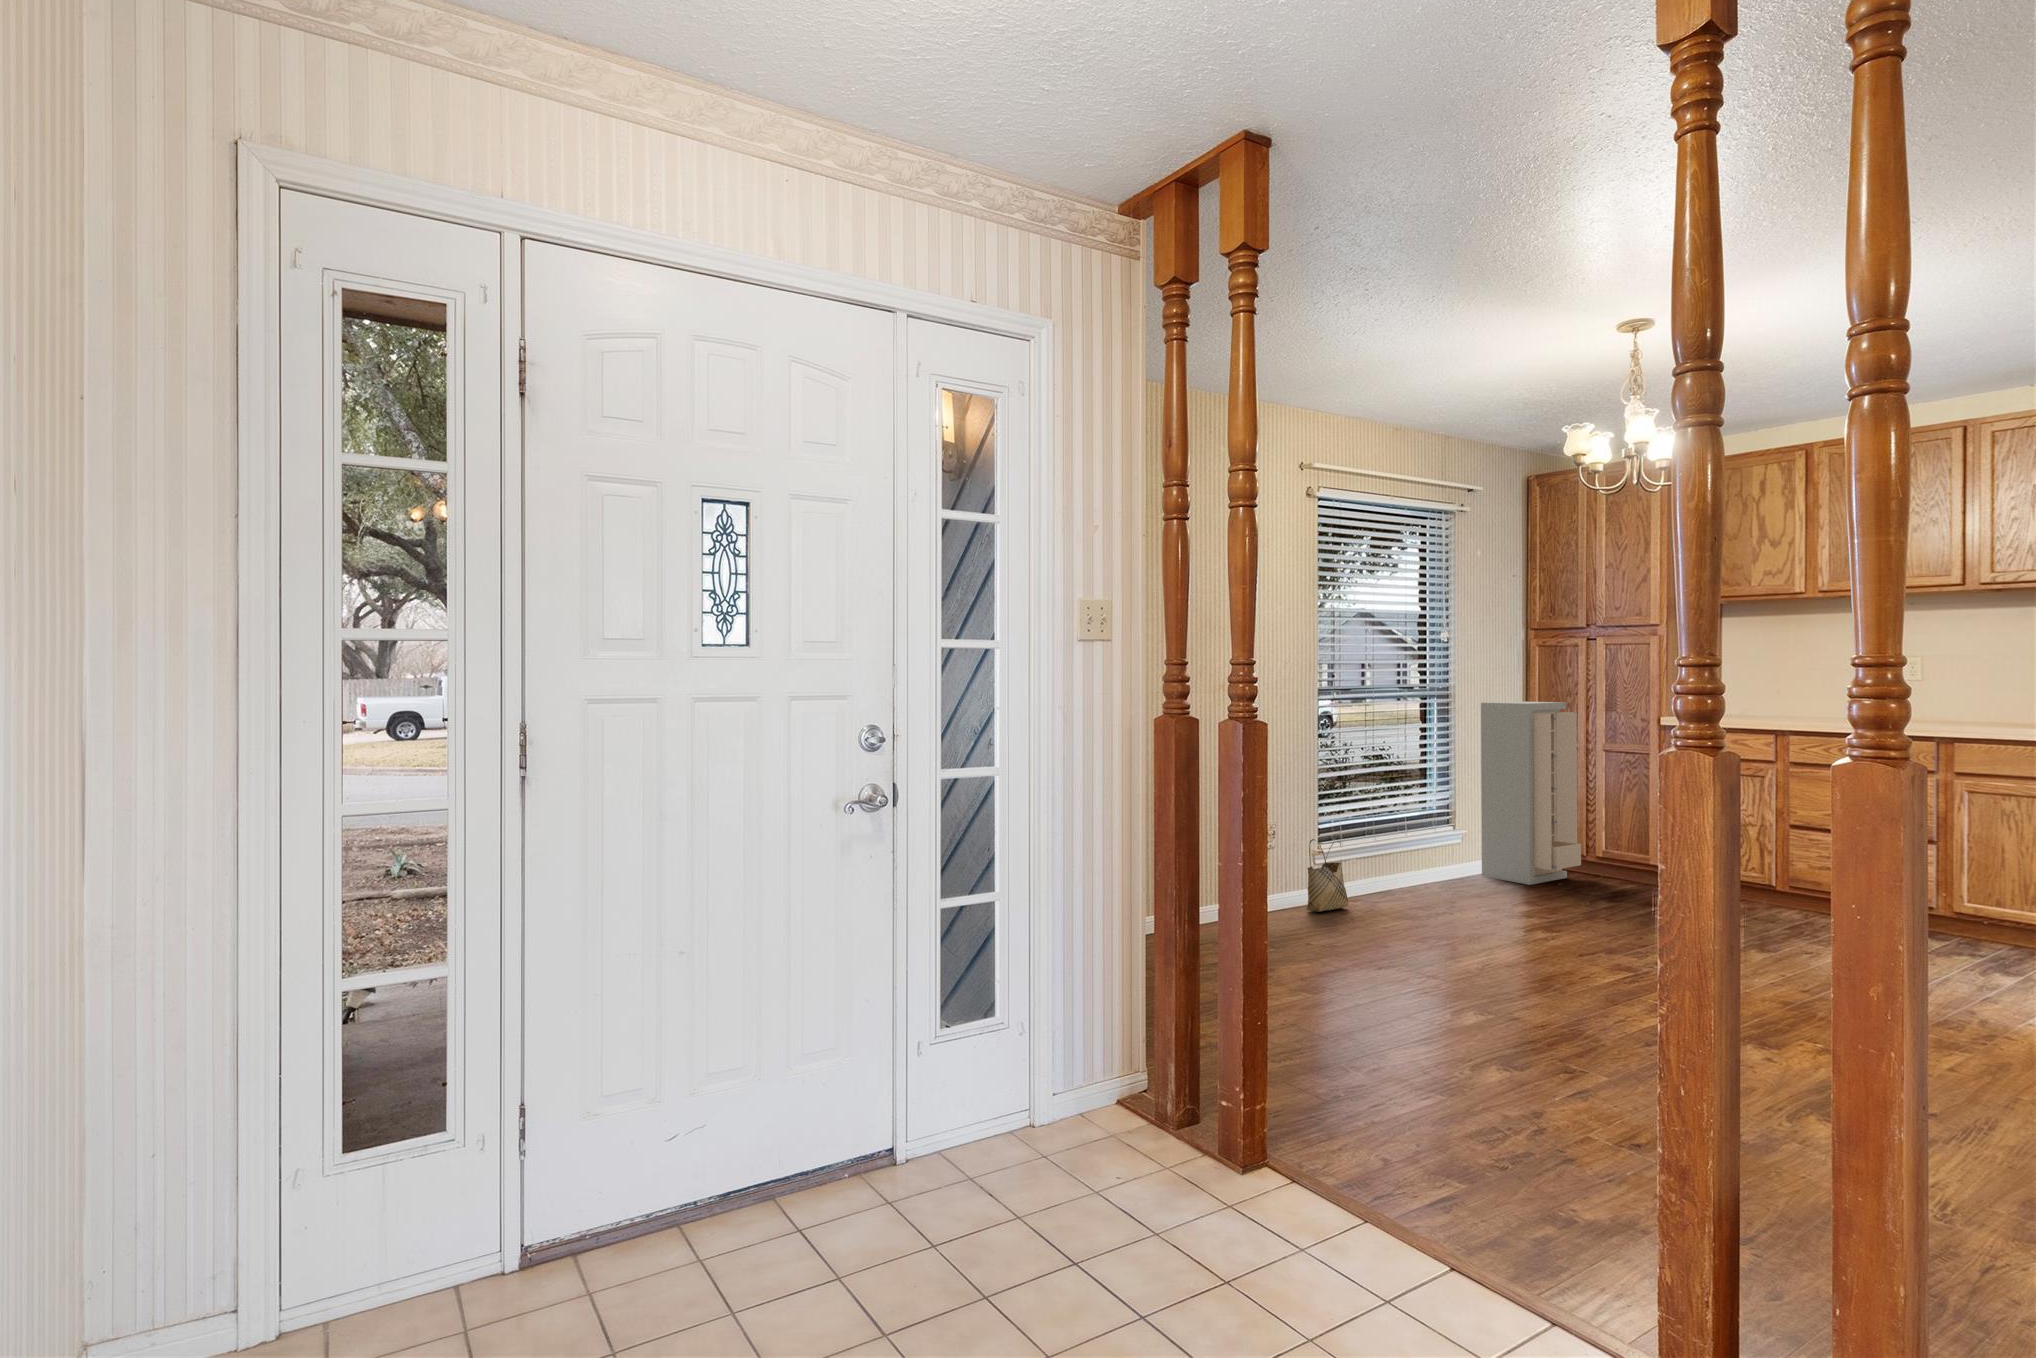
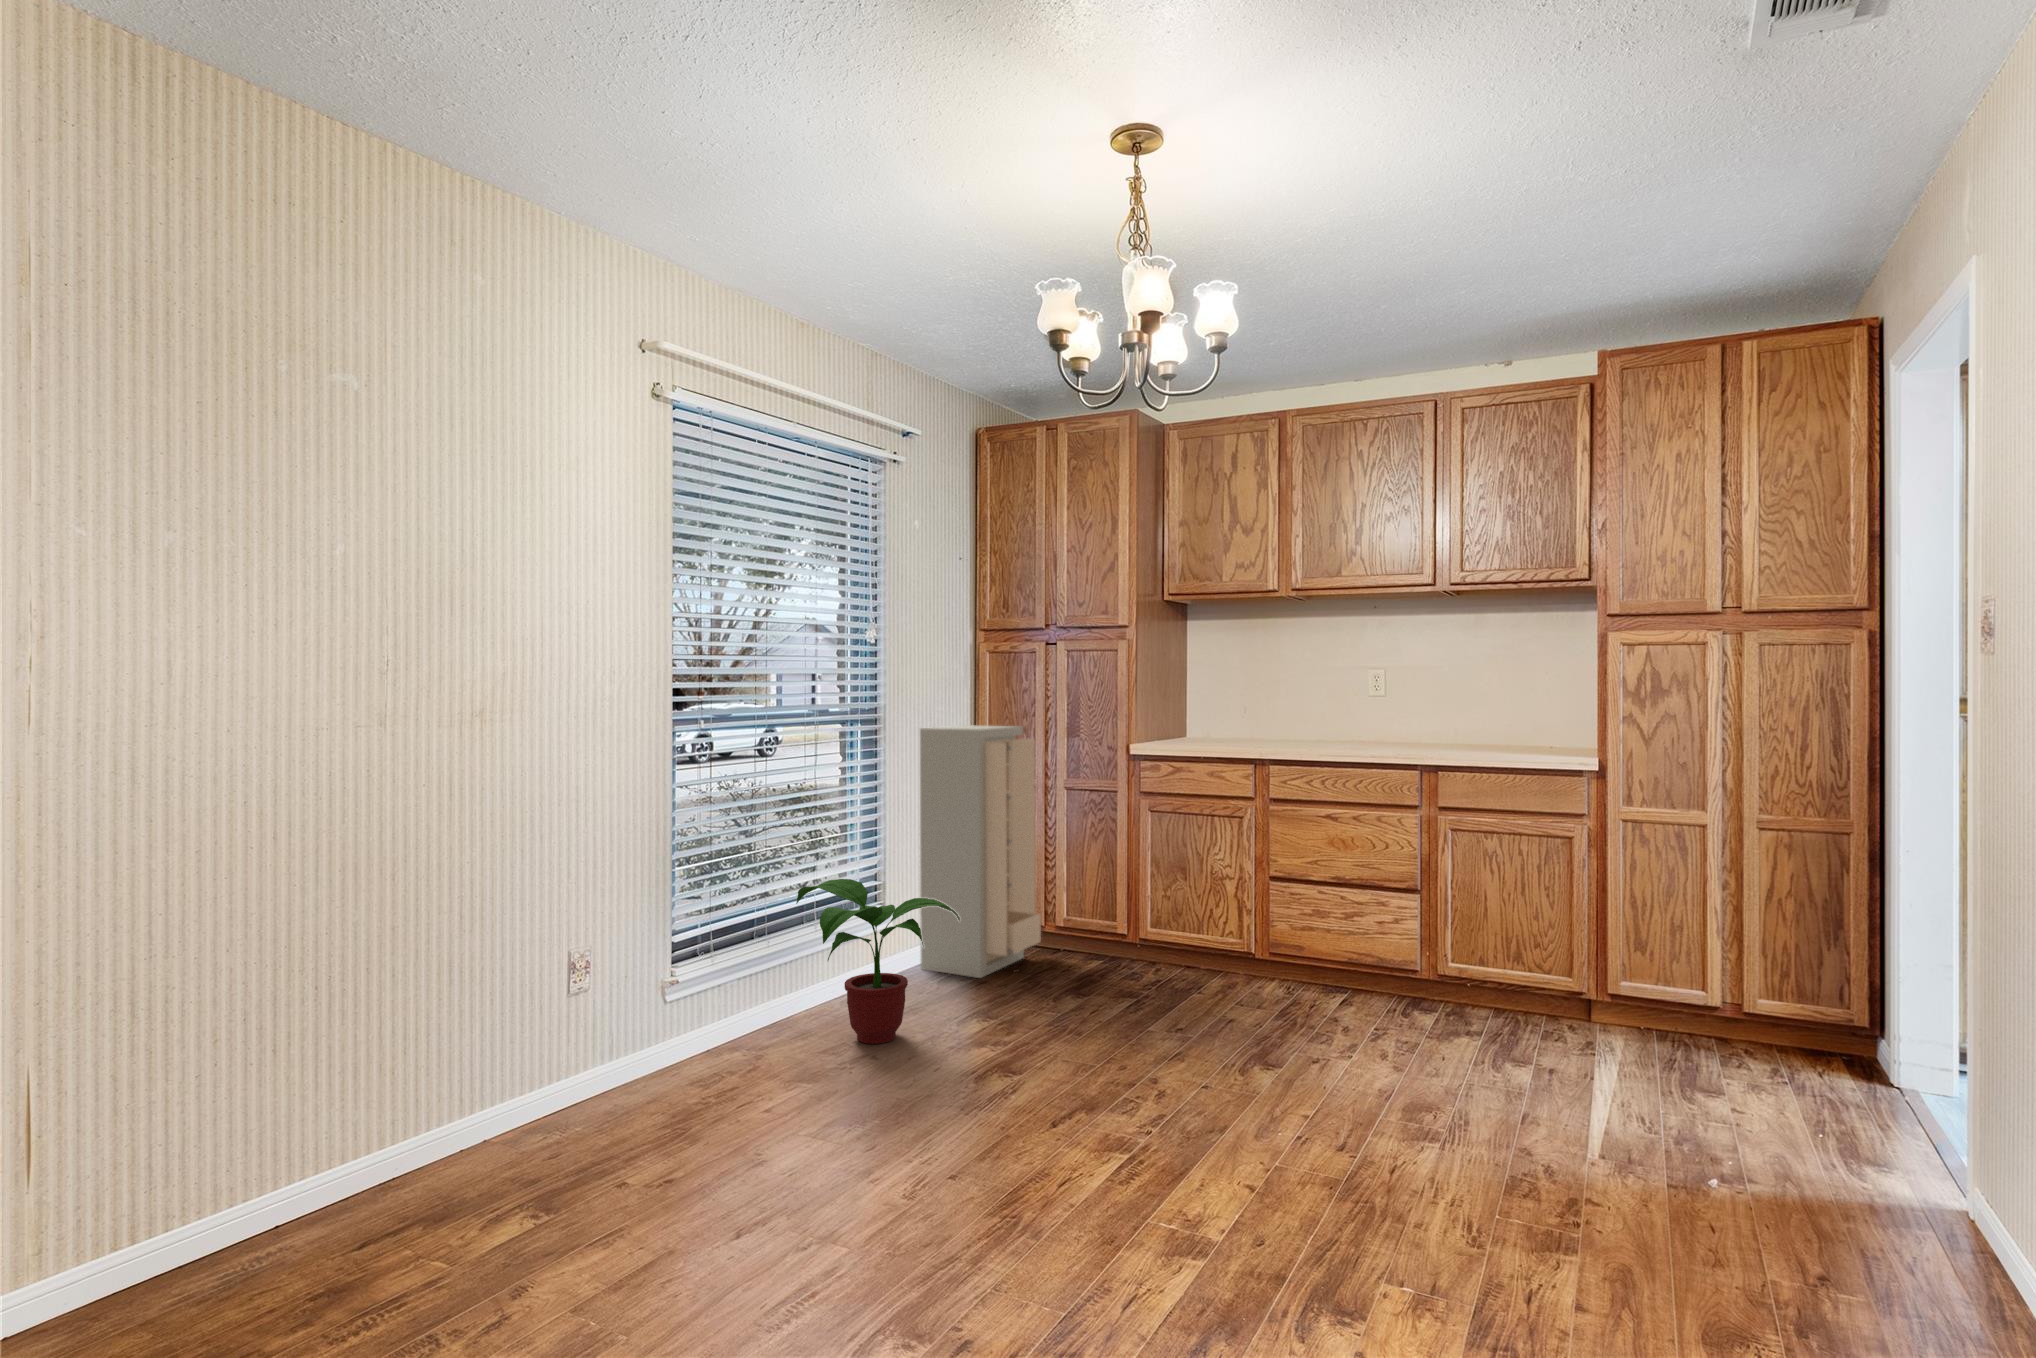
potted plant: none [1394,801,1513,907] -> present [796,879,960,1044]
woven basket: present [1307,839,1348,912] -> none [641,967,714,1097]

